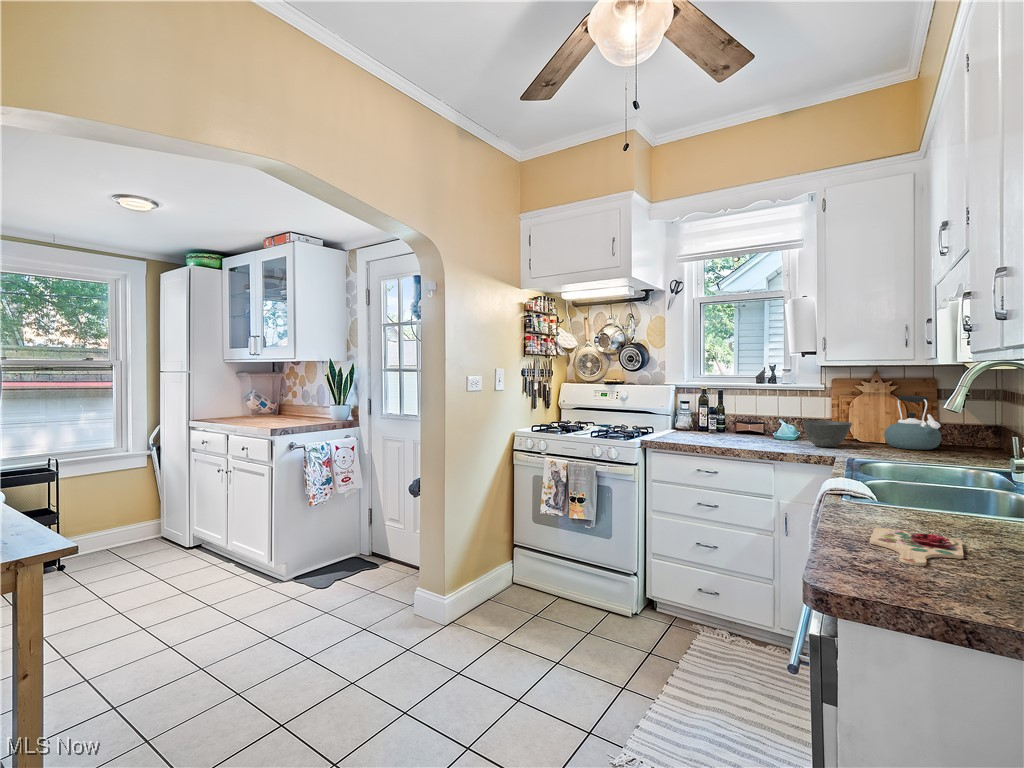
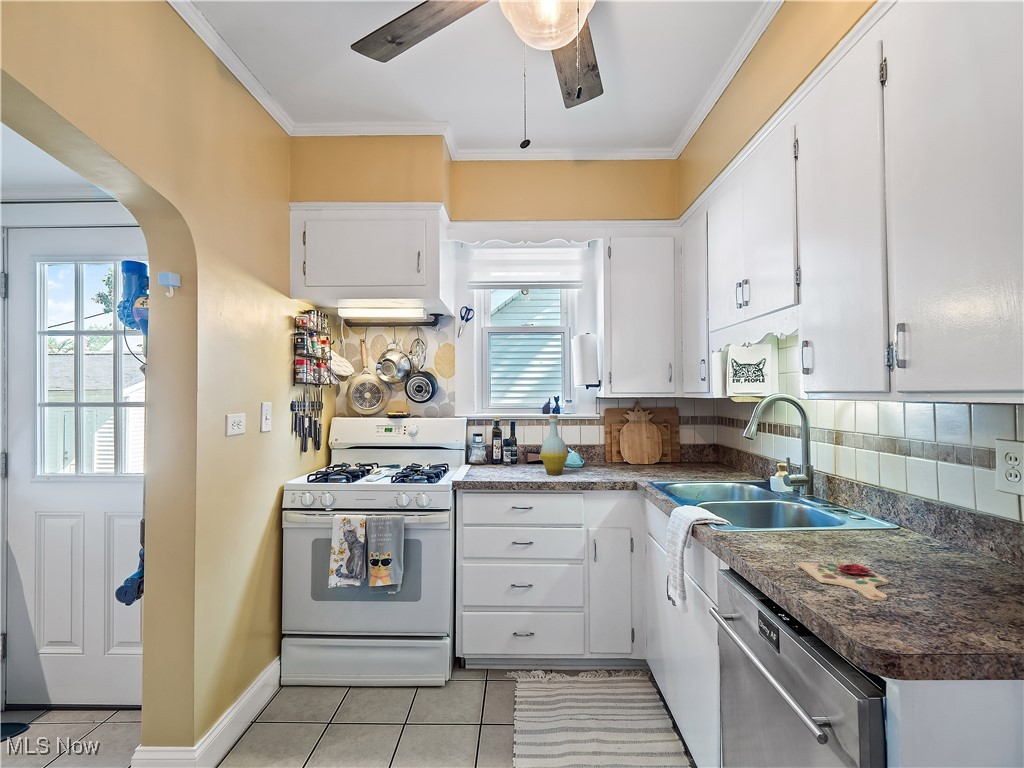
bottle: none [735,383,766,443] -> present [540,415,568,475]
kettle: present [884,396,941,450] -> none [651,424,694,470]
bowl: present [802,420,852,447] -> none [597,449,636,474]

